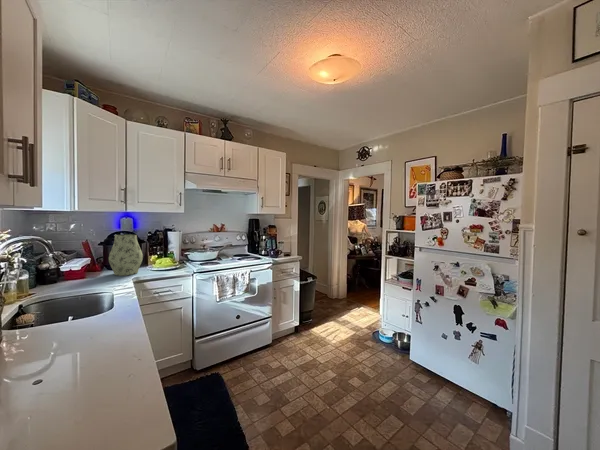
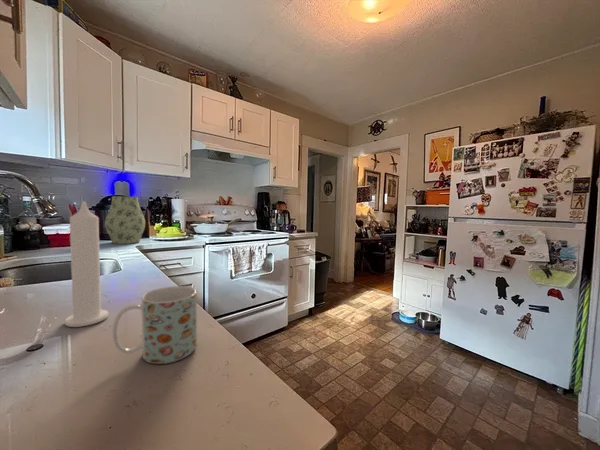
candle: none [50,284,82,370] -> present [65,201,109,327]
mug: none [69,347,128,403] -> present [113,286,197,364]

